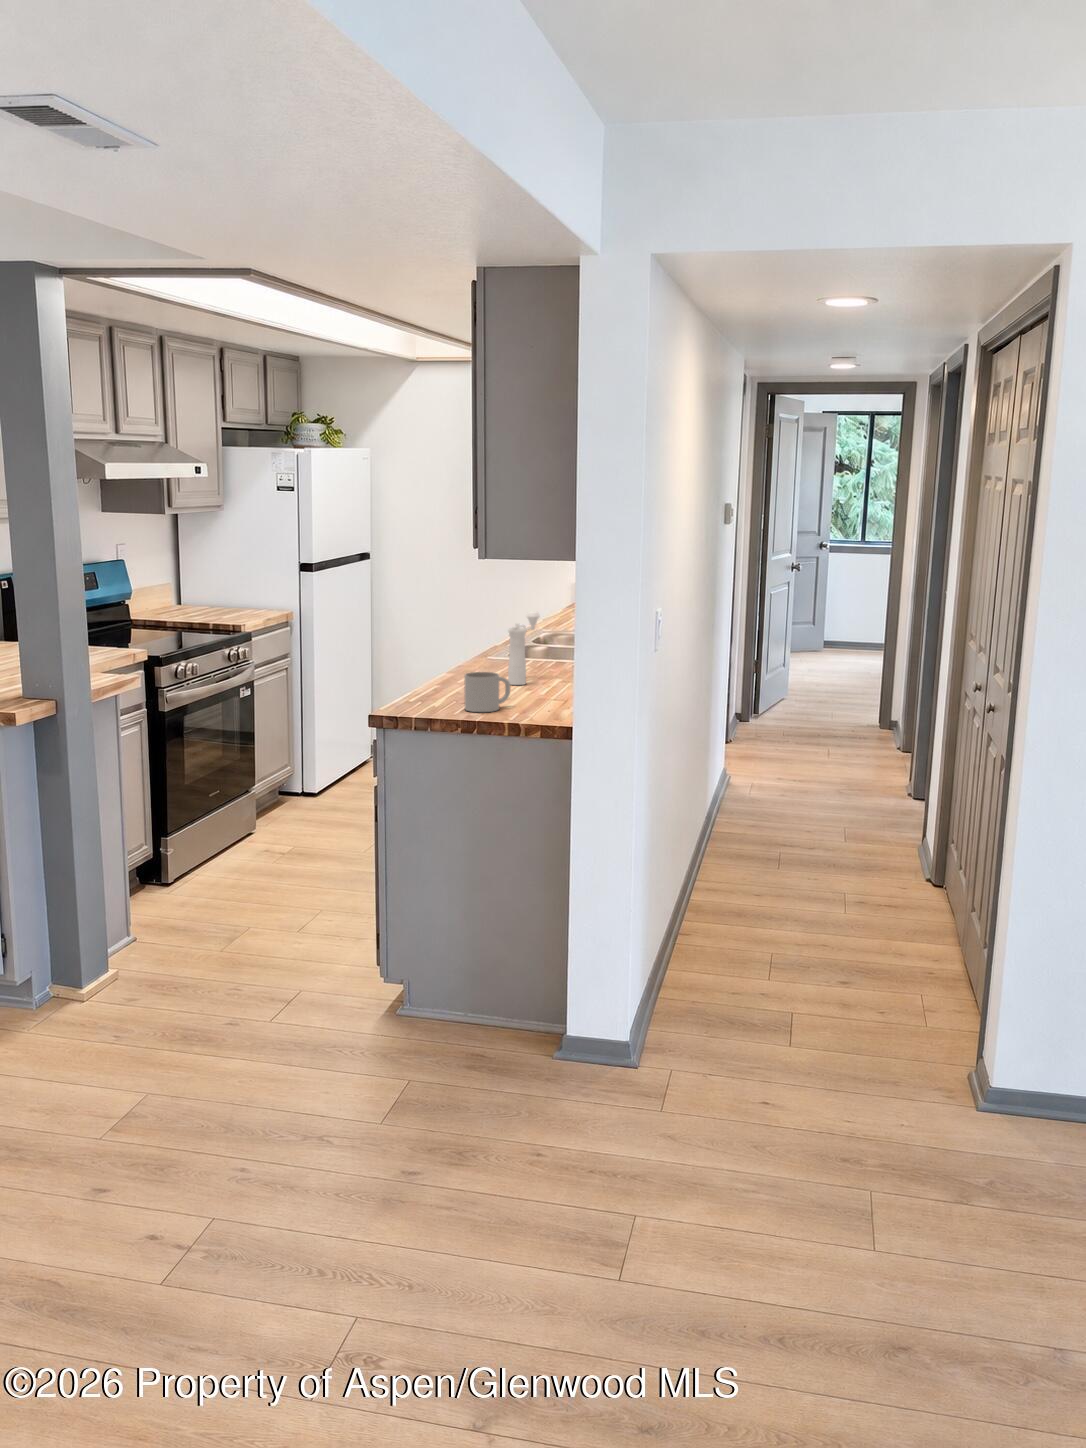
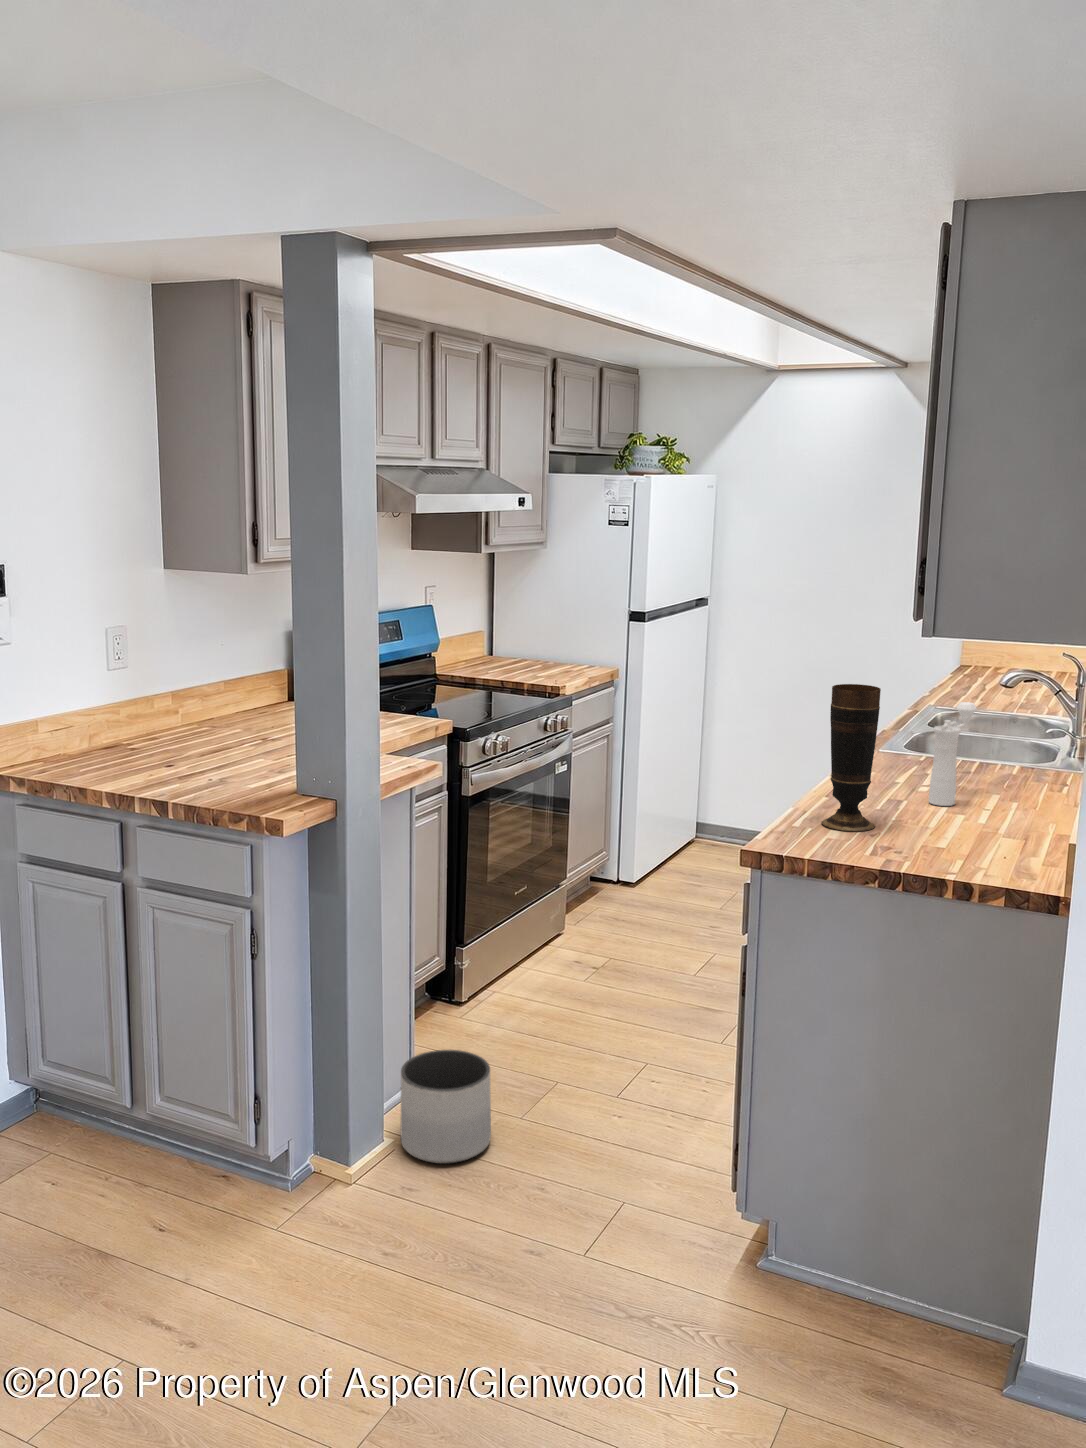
vase: none [428,597,465,701] -> present [822,684,881,831]
mug: present [464,672,510,712] -> none [883,796,951,858]
planter: none [120,900,196,983] -> present [401,1050,491,1164]

